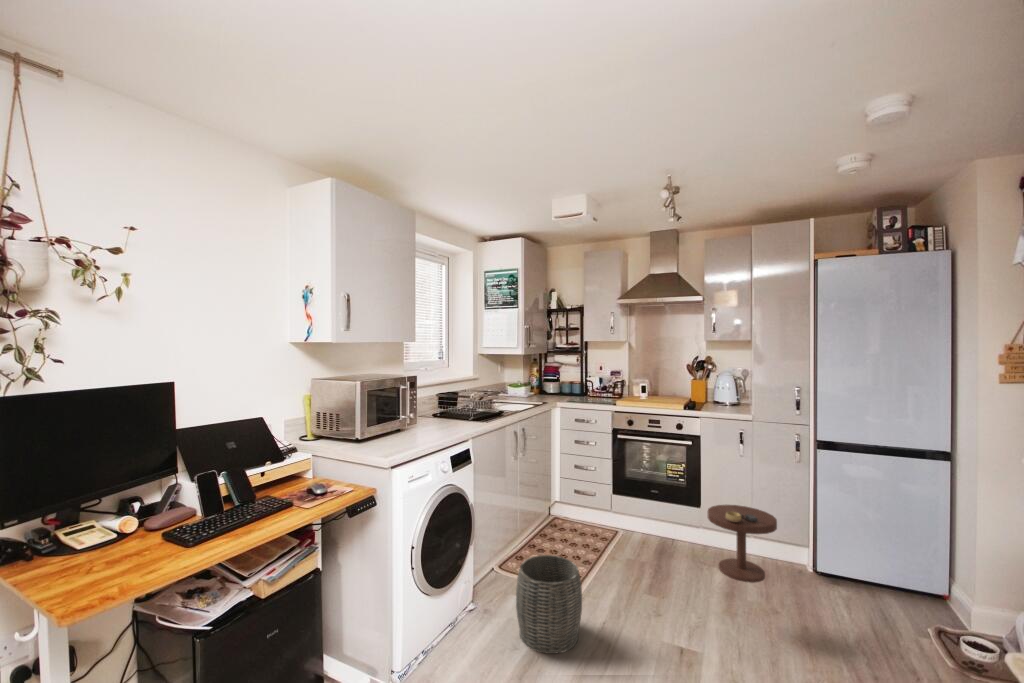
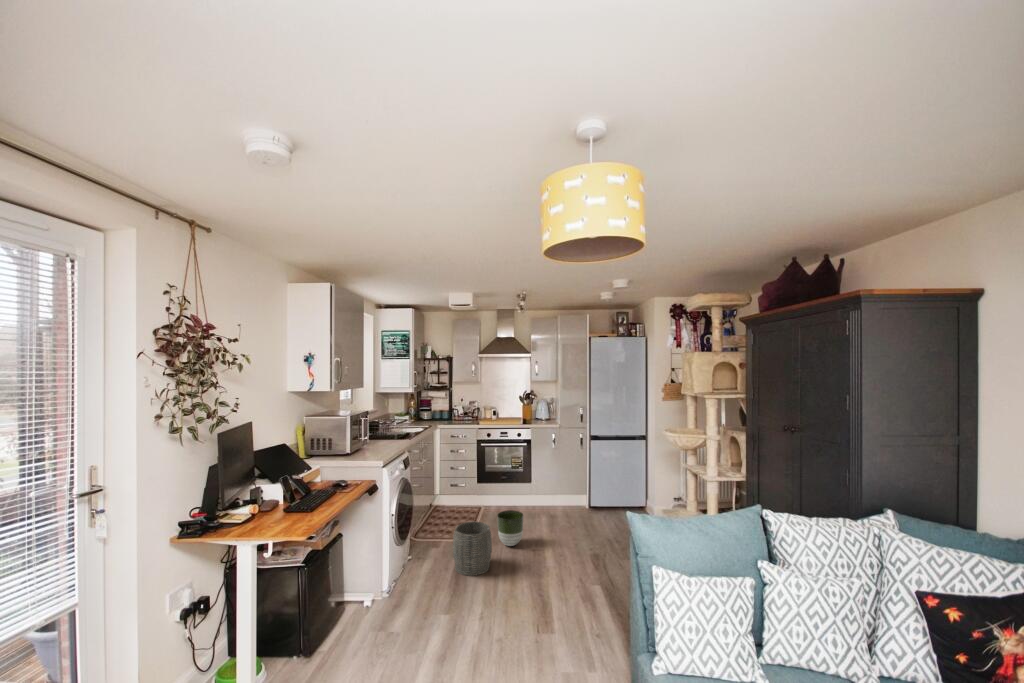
side table: present [707,505,777,583] -> none [548,476,581,542]
planter: none [611,546,658,610] -> present [497,510,523,546]

